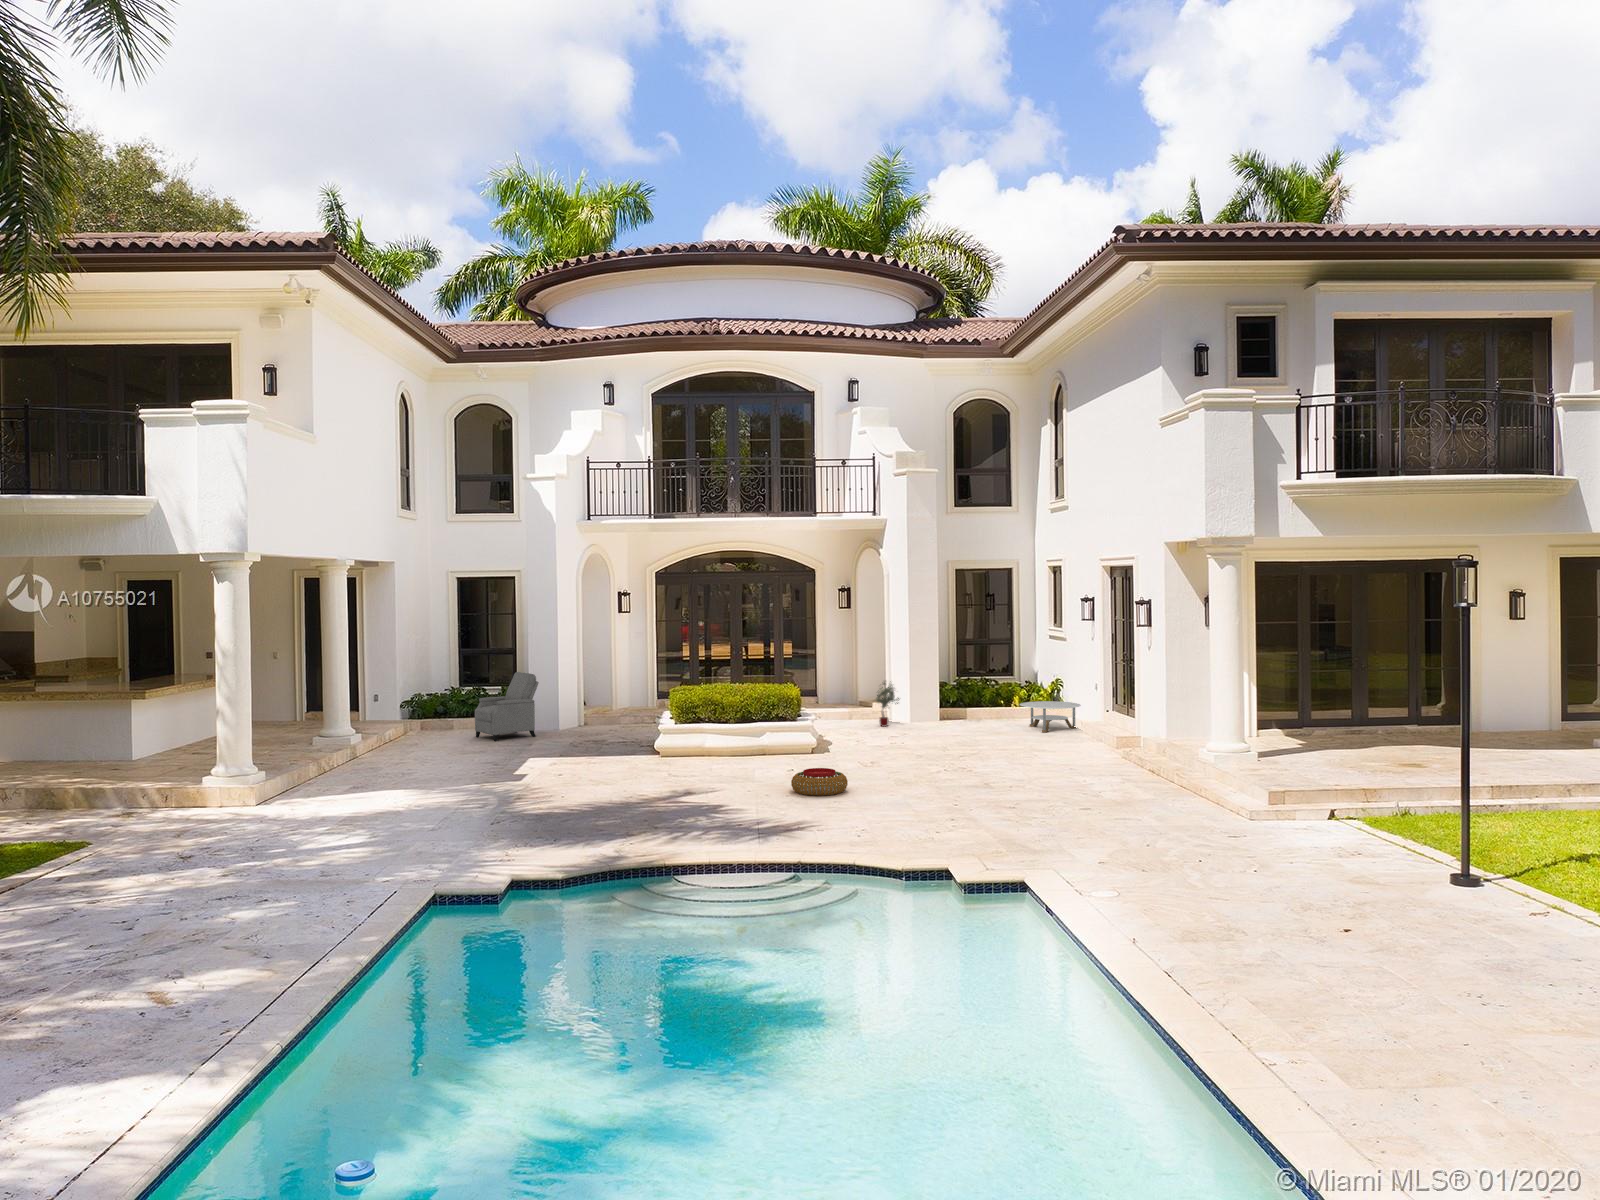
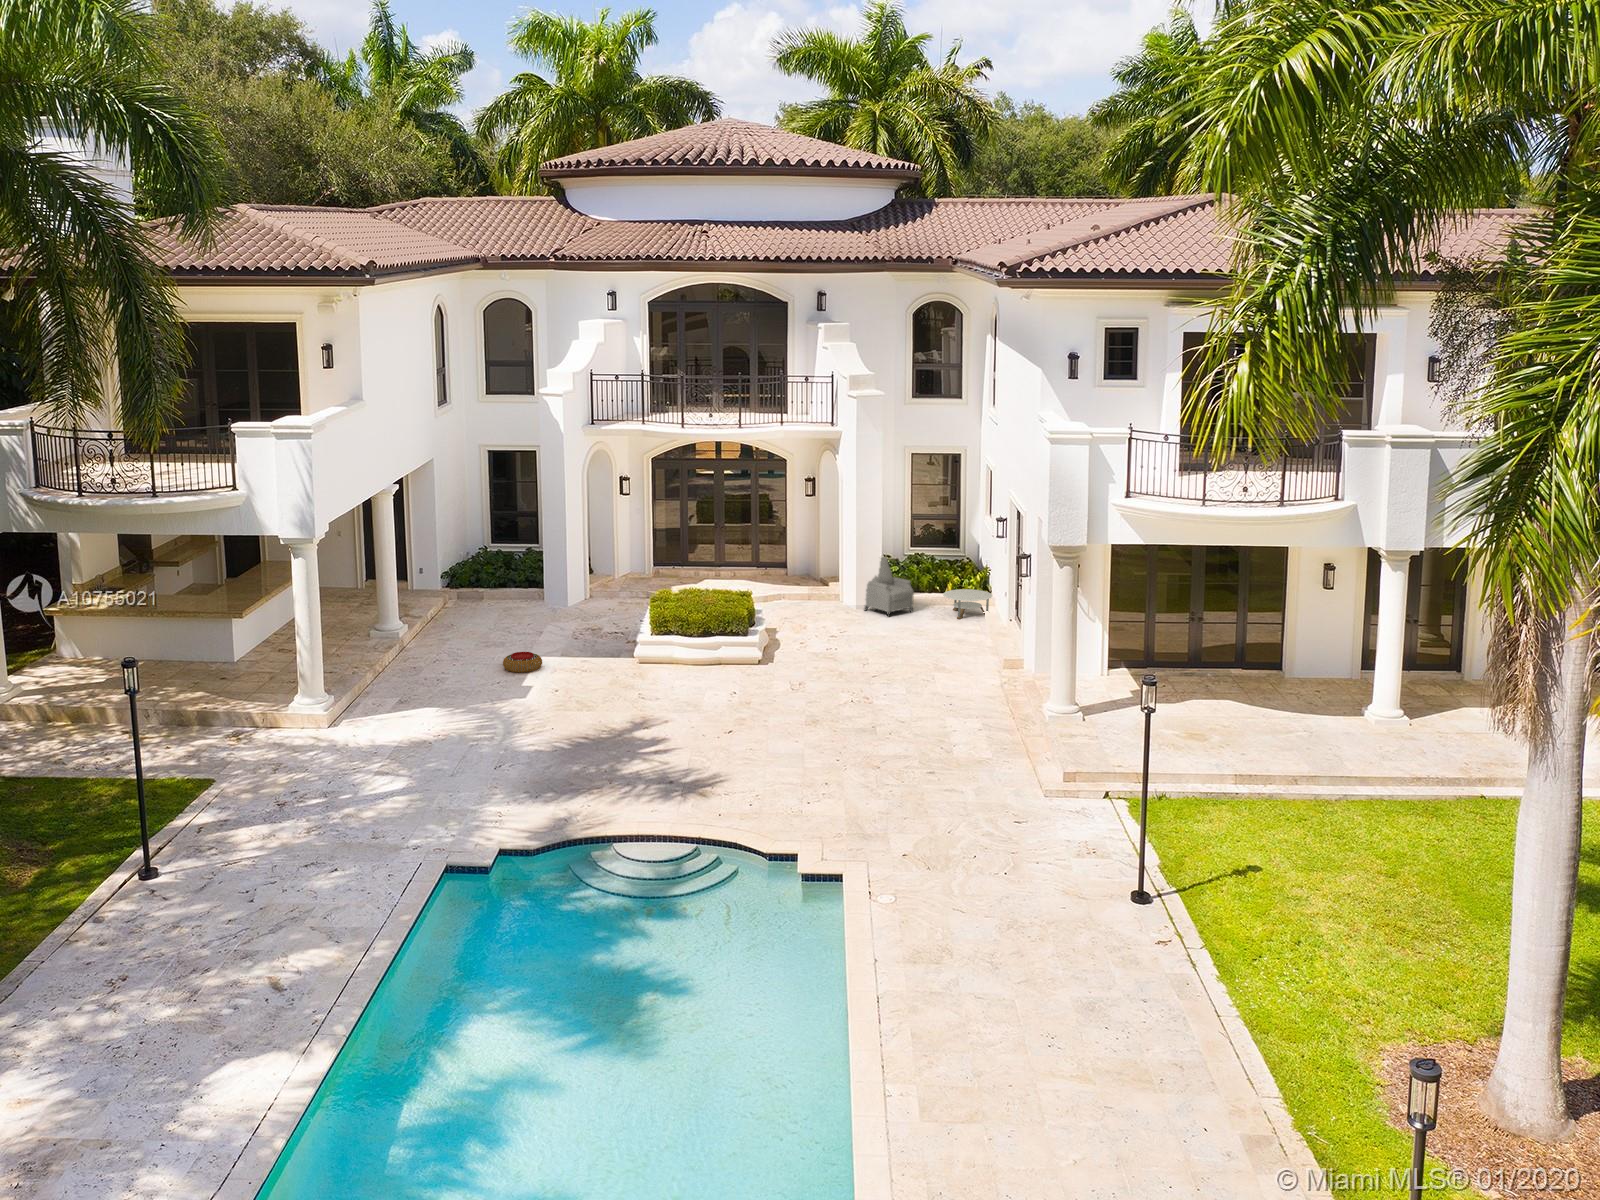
chair: present [475,672,539,741] -> present [864,557,914,617]
potted tree: present [876,682,899,727] -> none [828,568,849,606]
pouf: present [791,768,848,796] -> present [503,652,542,673]

